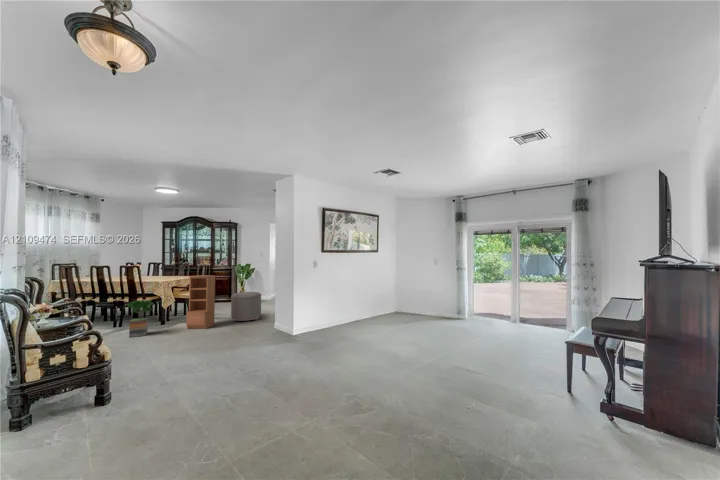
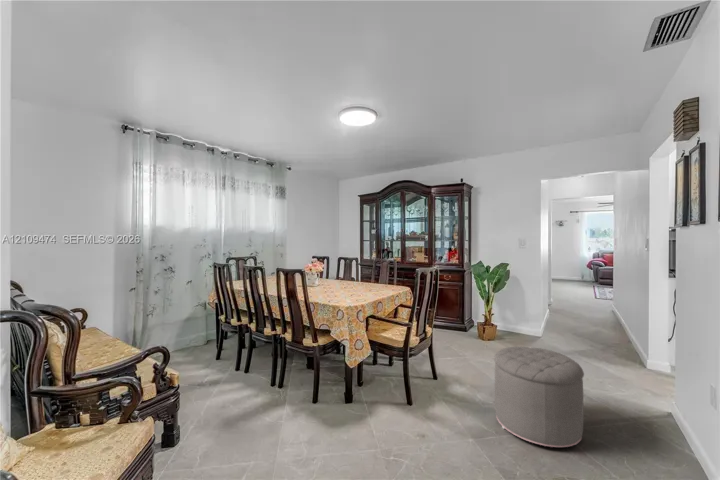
bookcase: present [186,275,215,329] -> none [395,302,460,463]
potted tree: present [127,300,153,337] -> none [273,356,327,453]

